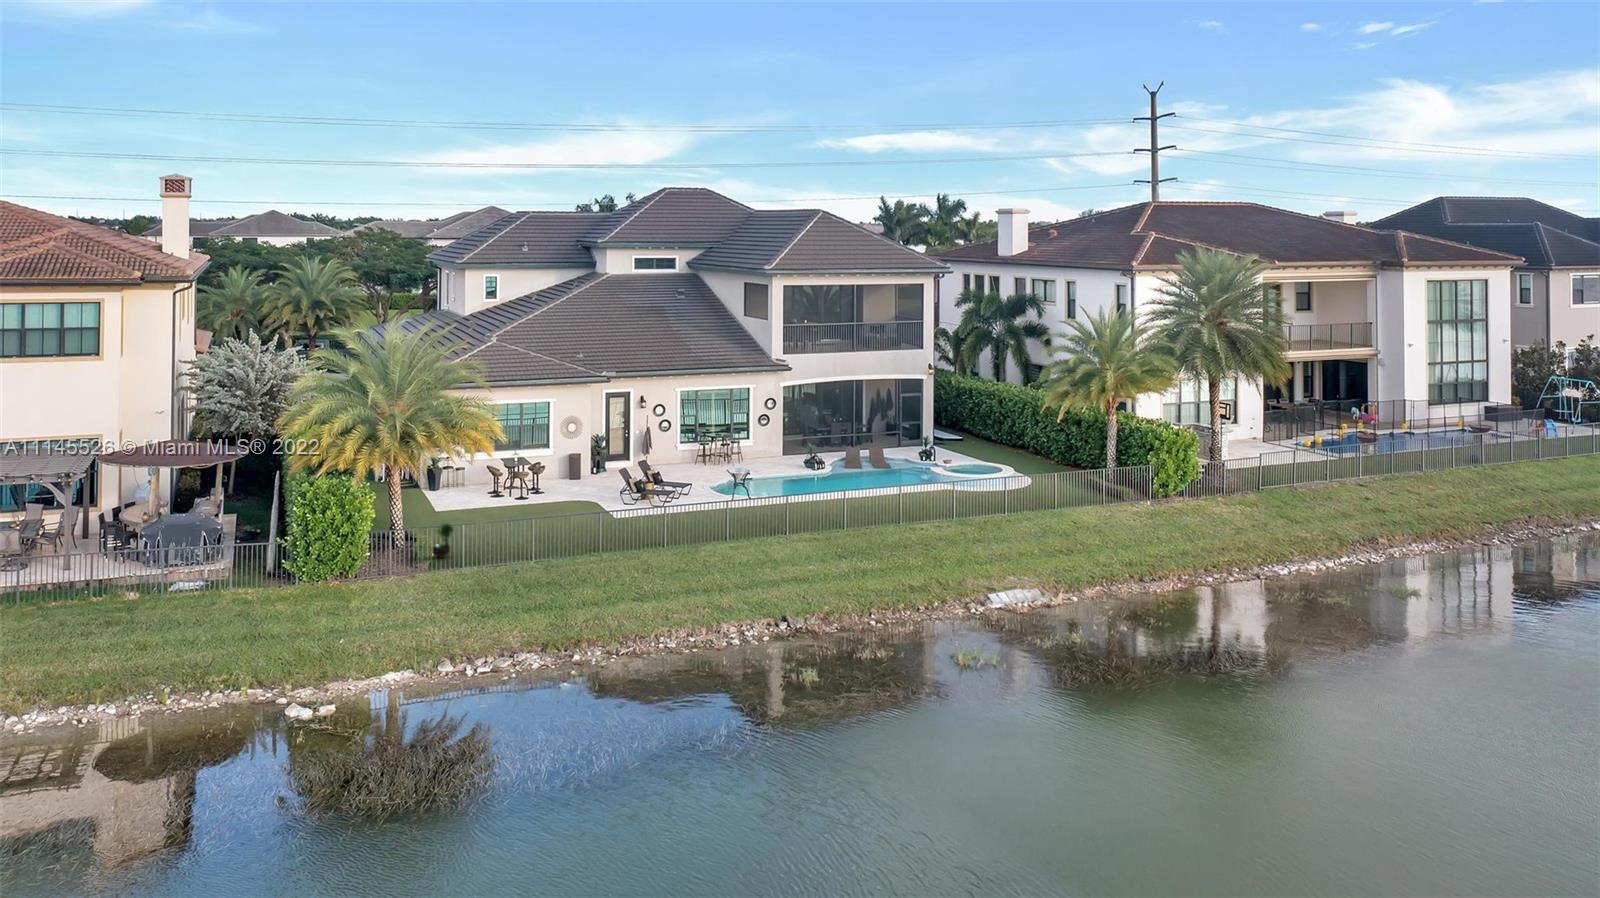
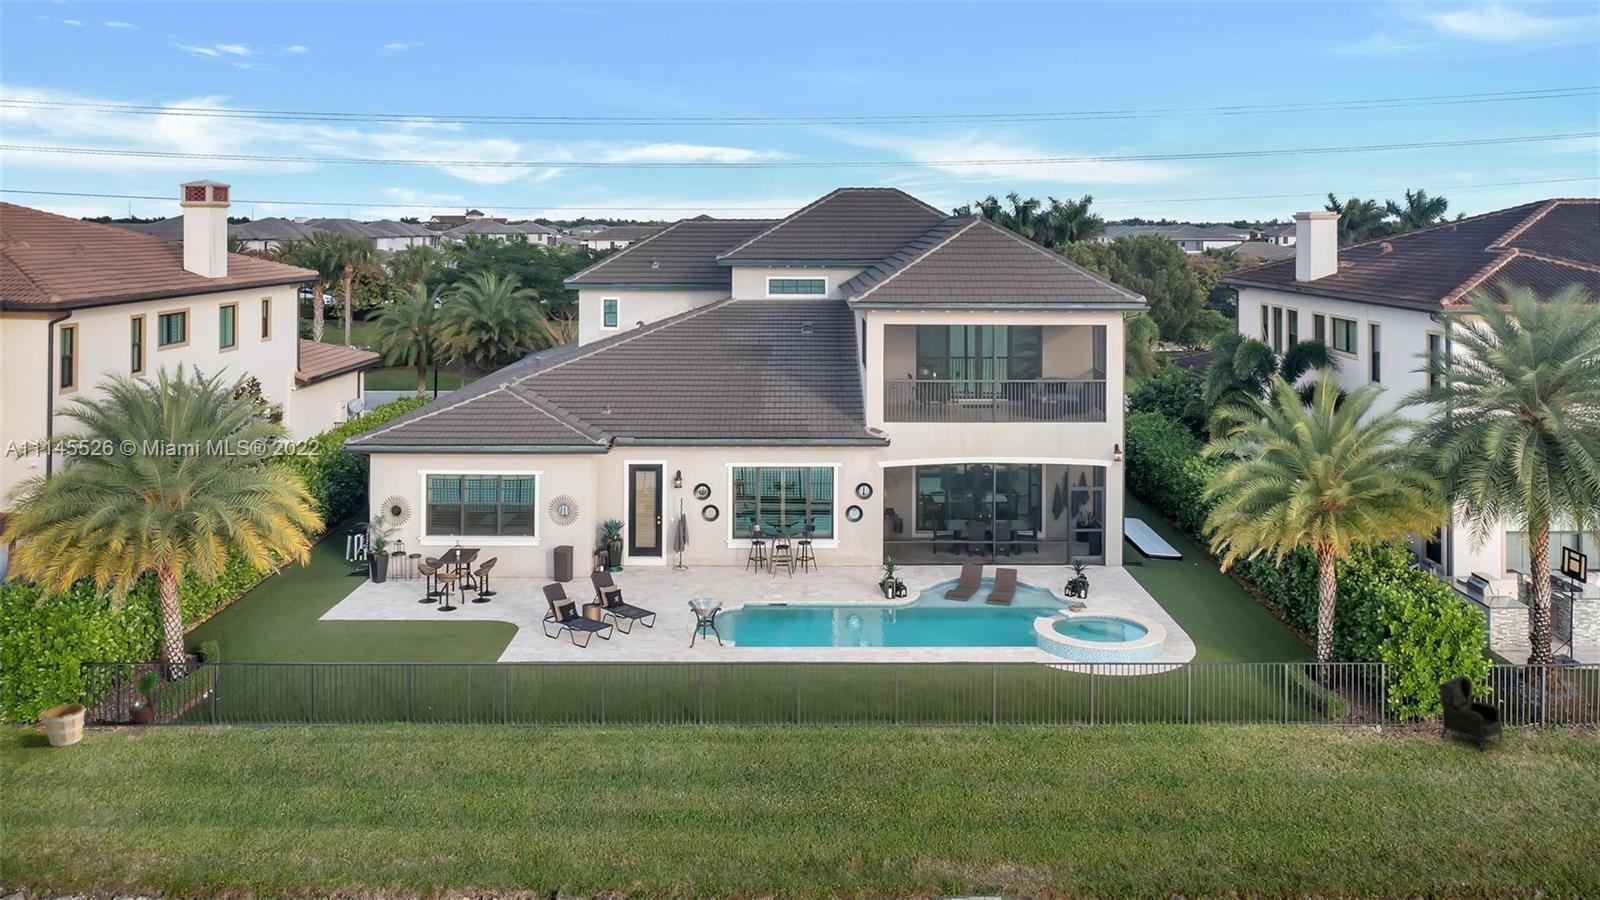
armchair: none [1182,467,1212,502] -> present [1439,676,1502,750]
wooden bucket: none [393,544,422,572] -> present [40,703,86,747]

